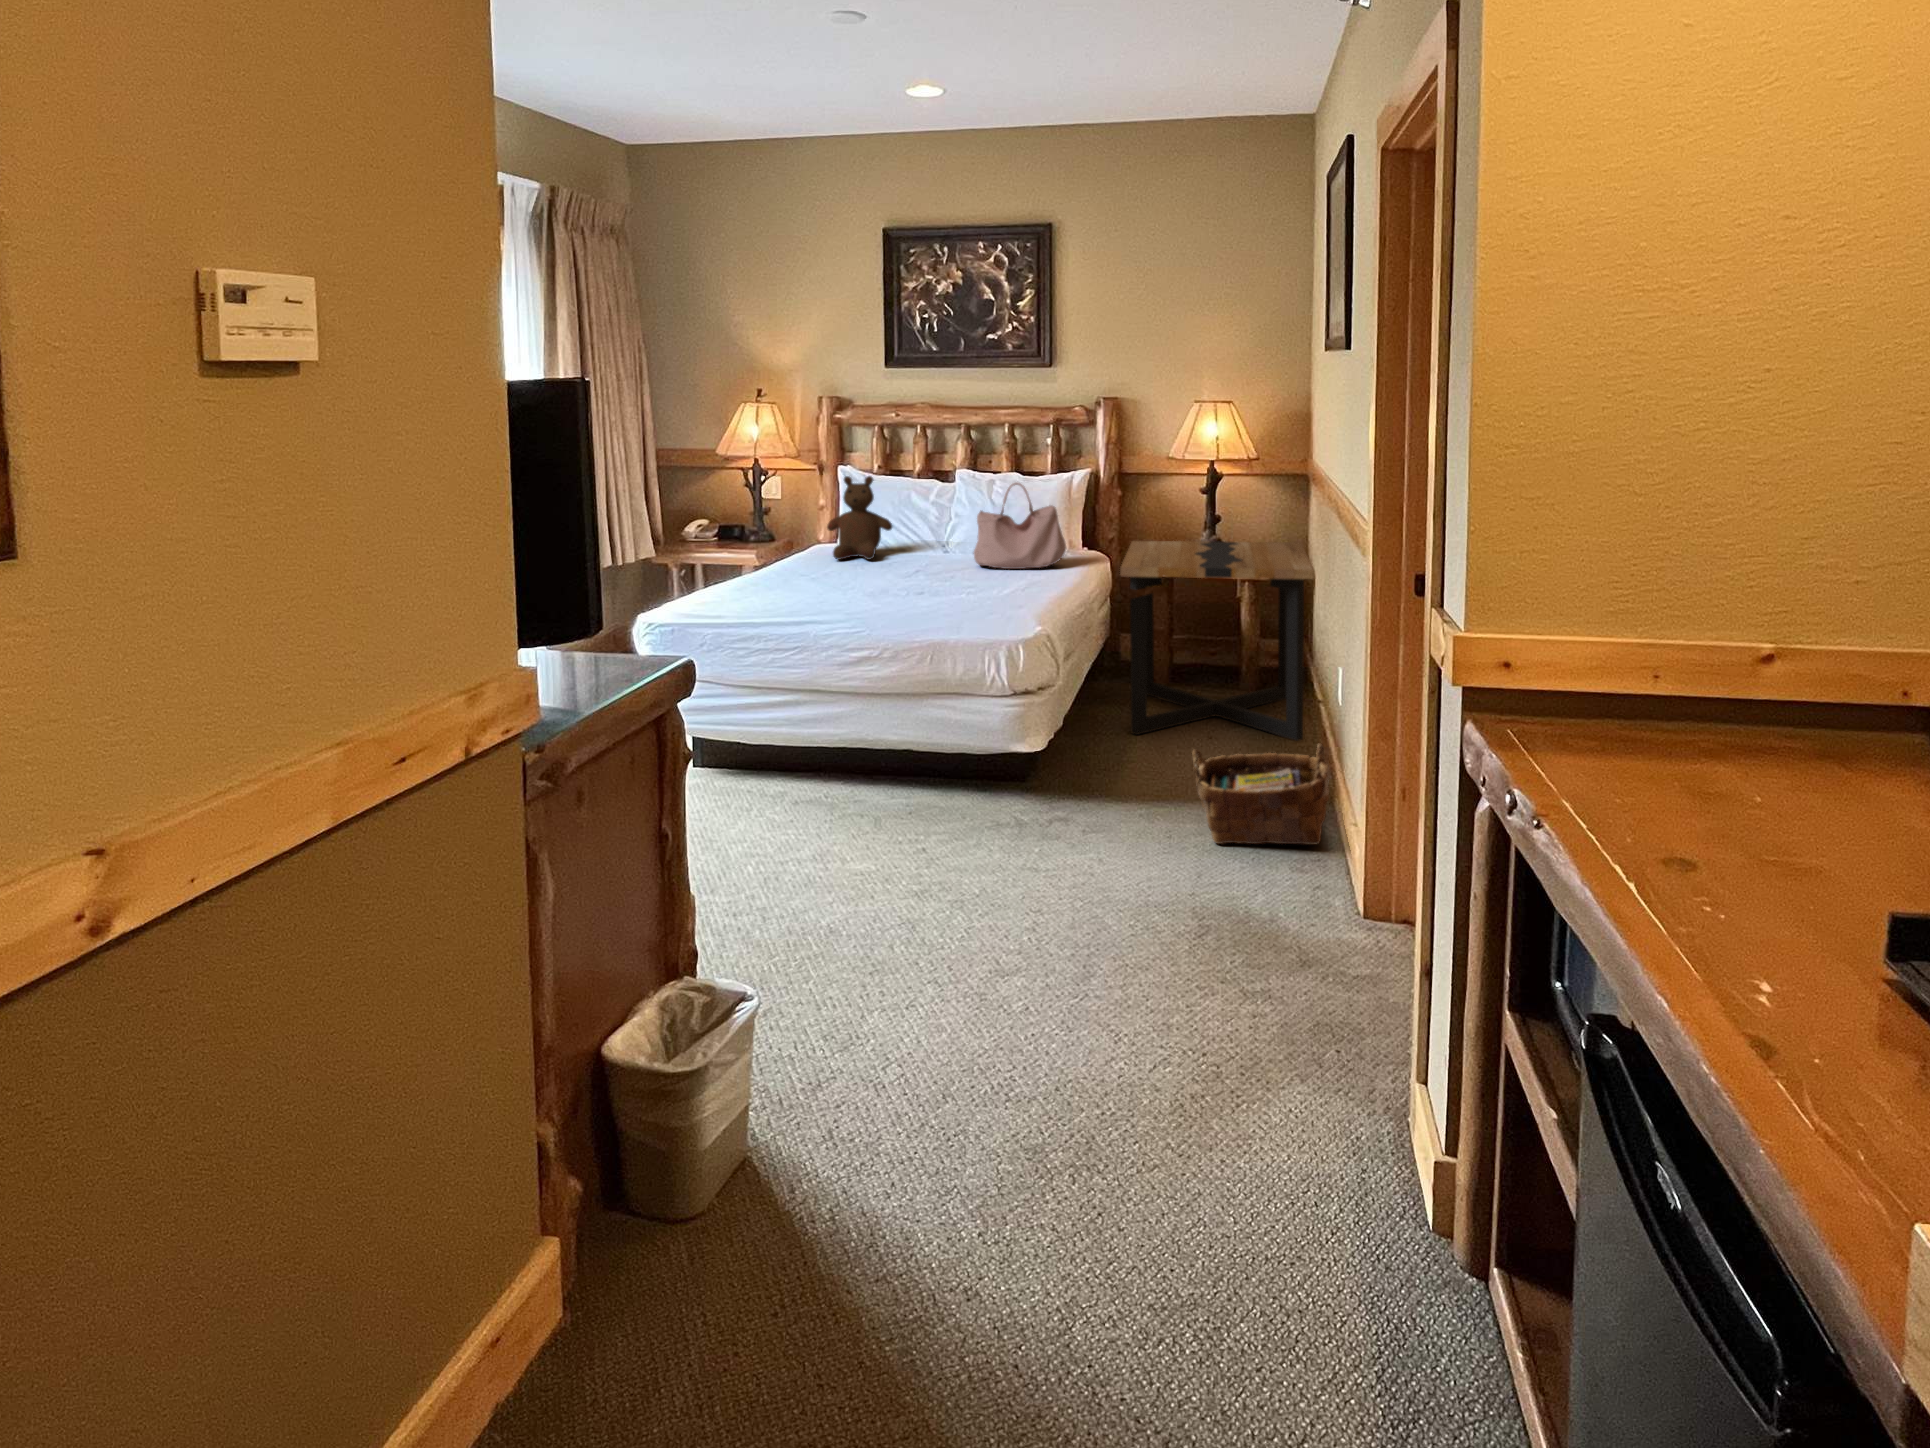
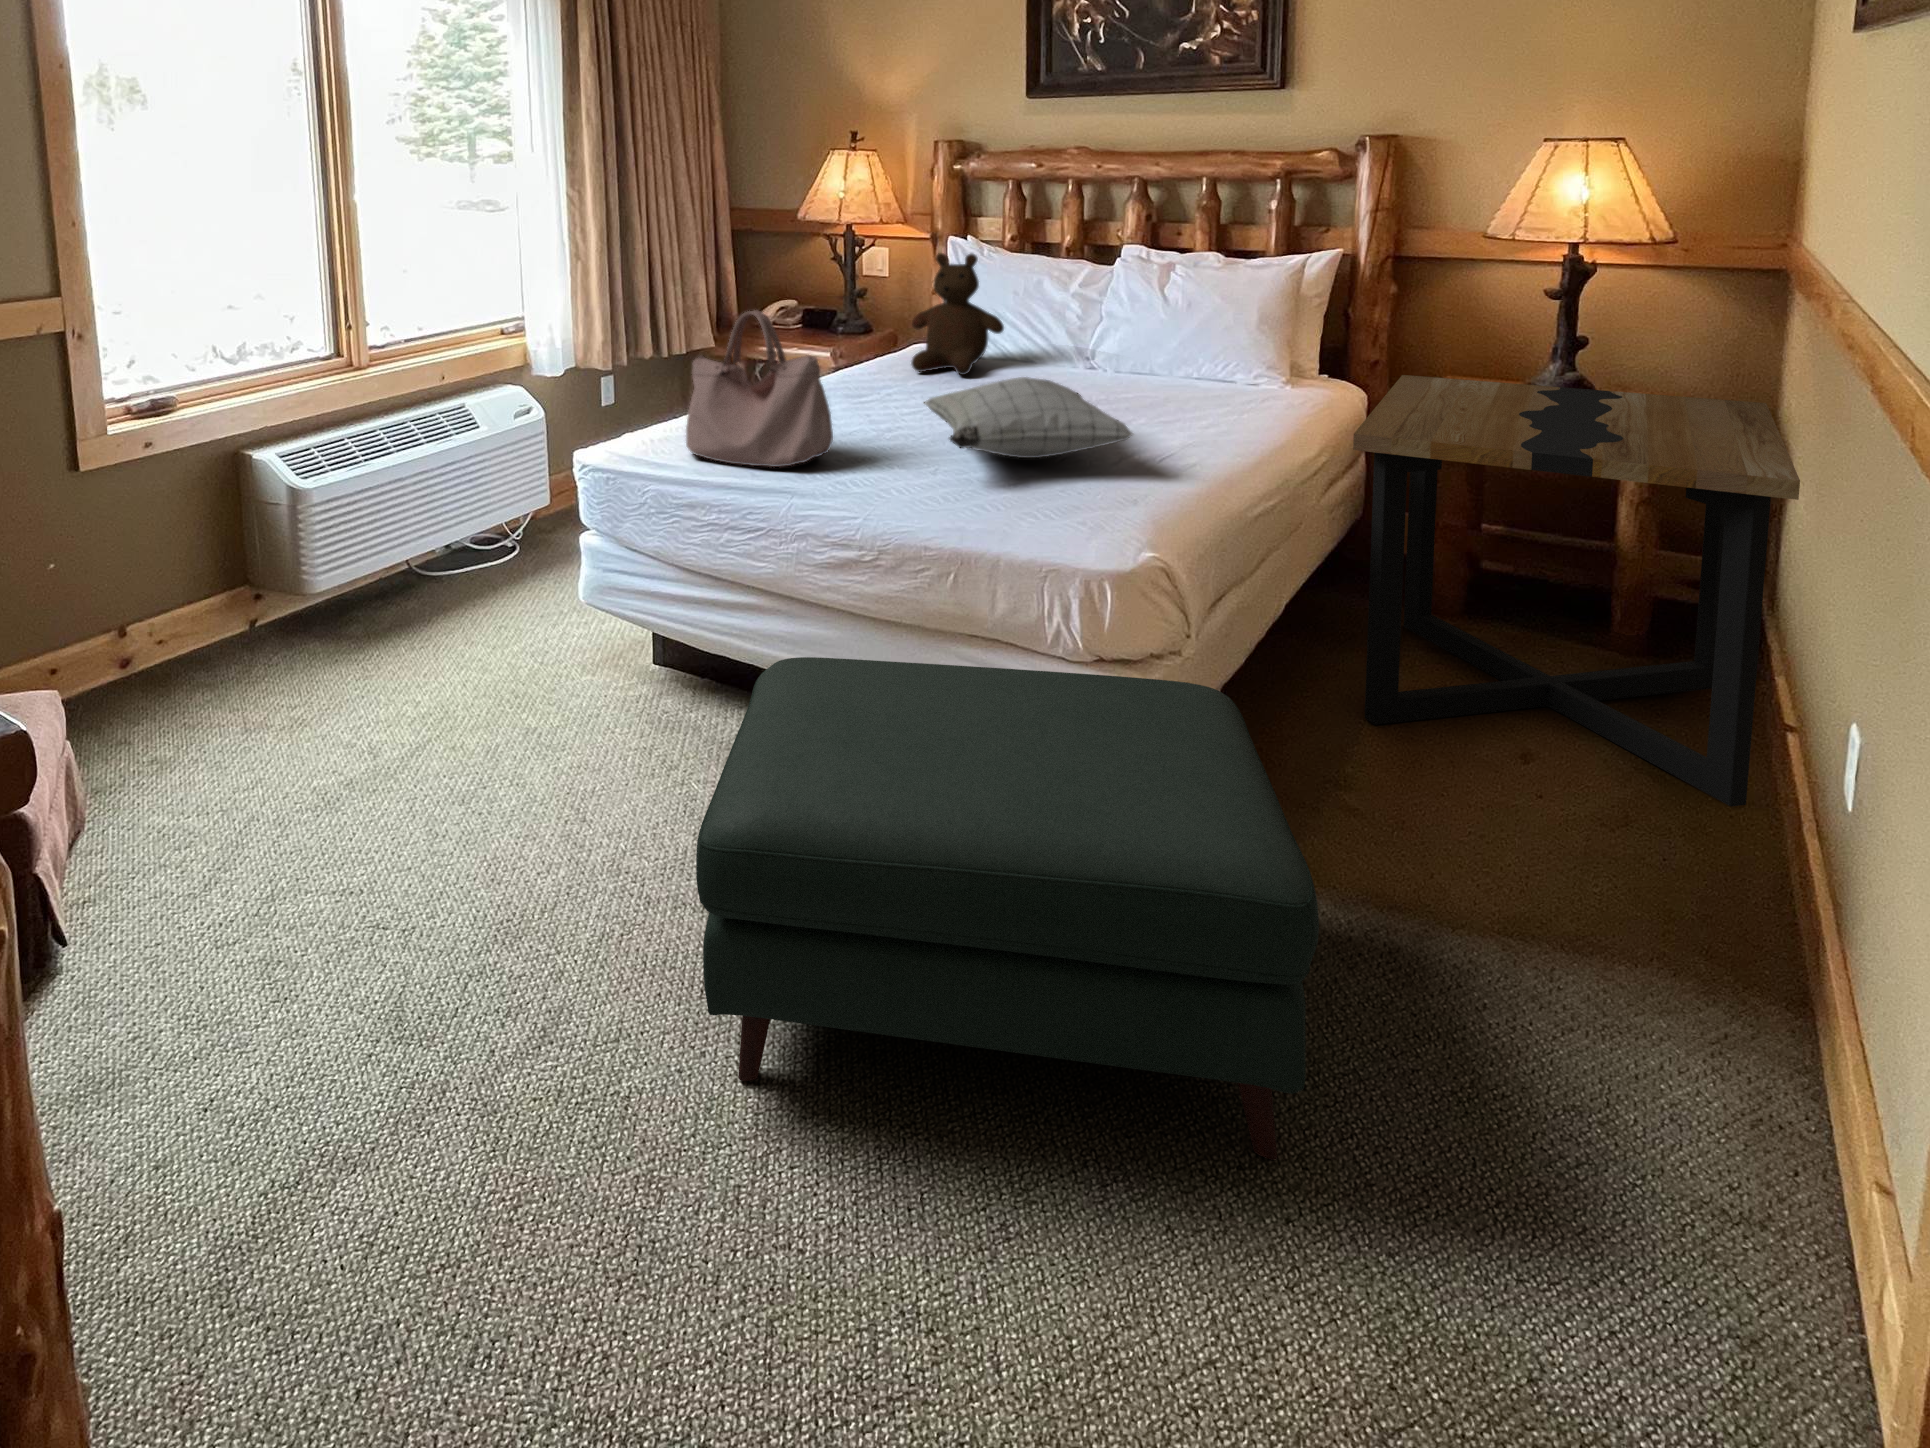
handbag: present [974,482,1066,569] -> present [686,311,833,467]
pillow: none [873,546,1010,598] -> present [924,377,1133,458]
ottoman: none [838,690,1152,912] -> present [696,657,1319,1160]
woven basket: present [1192,744,1329,844] -> none [1449,853,1819,1177]

